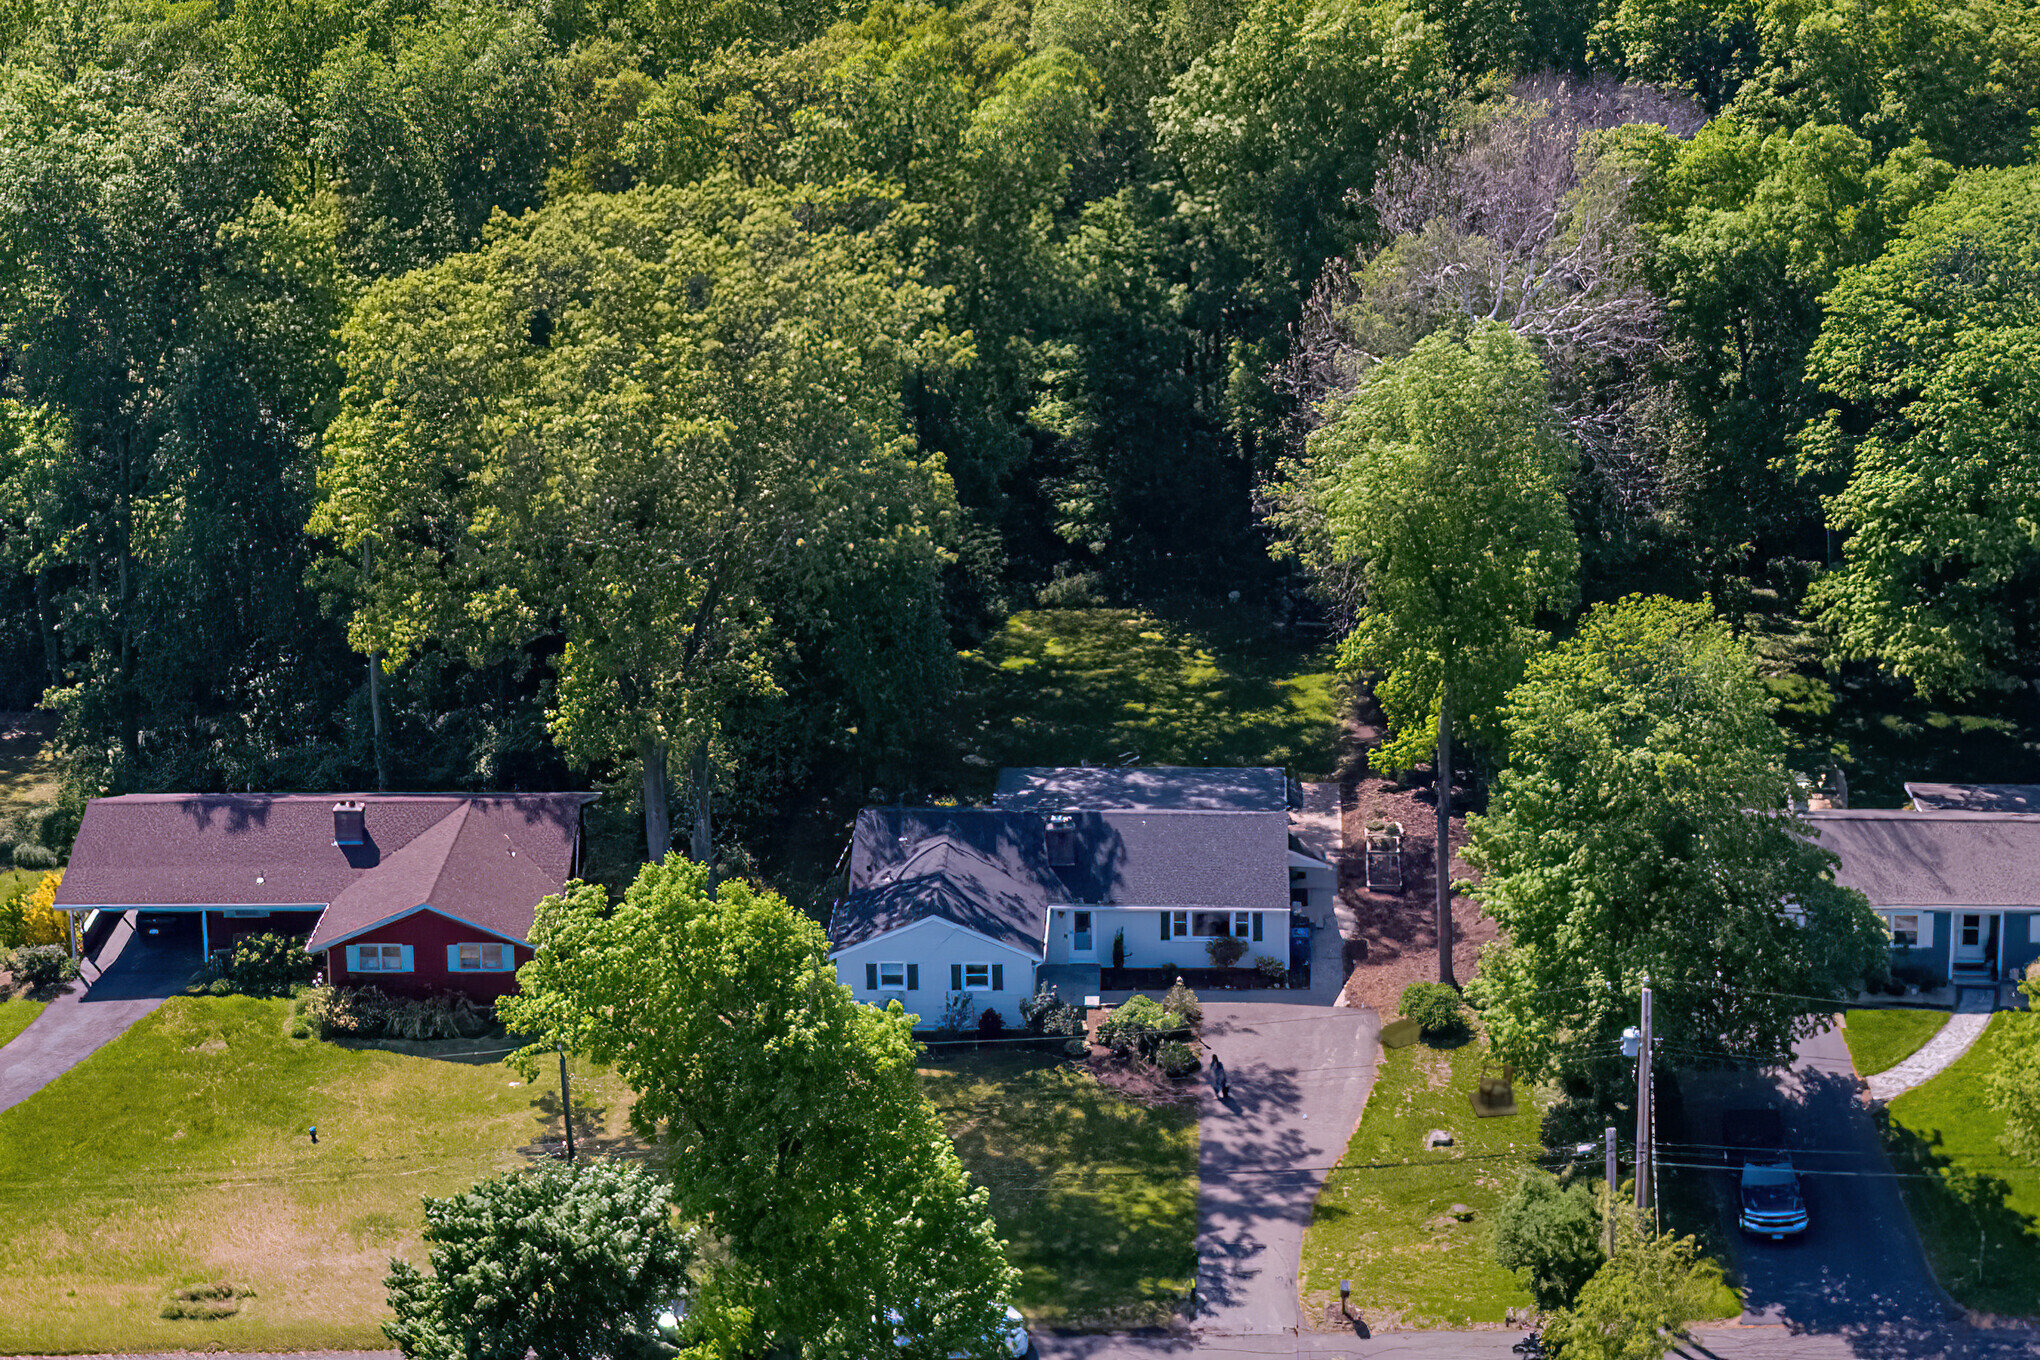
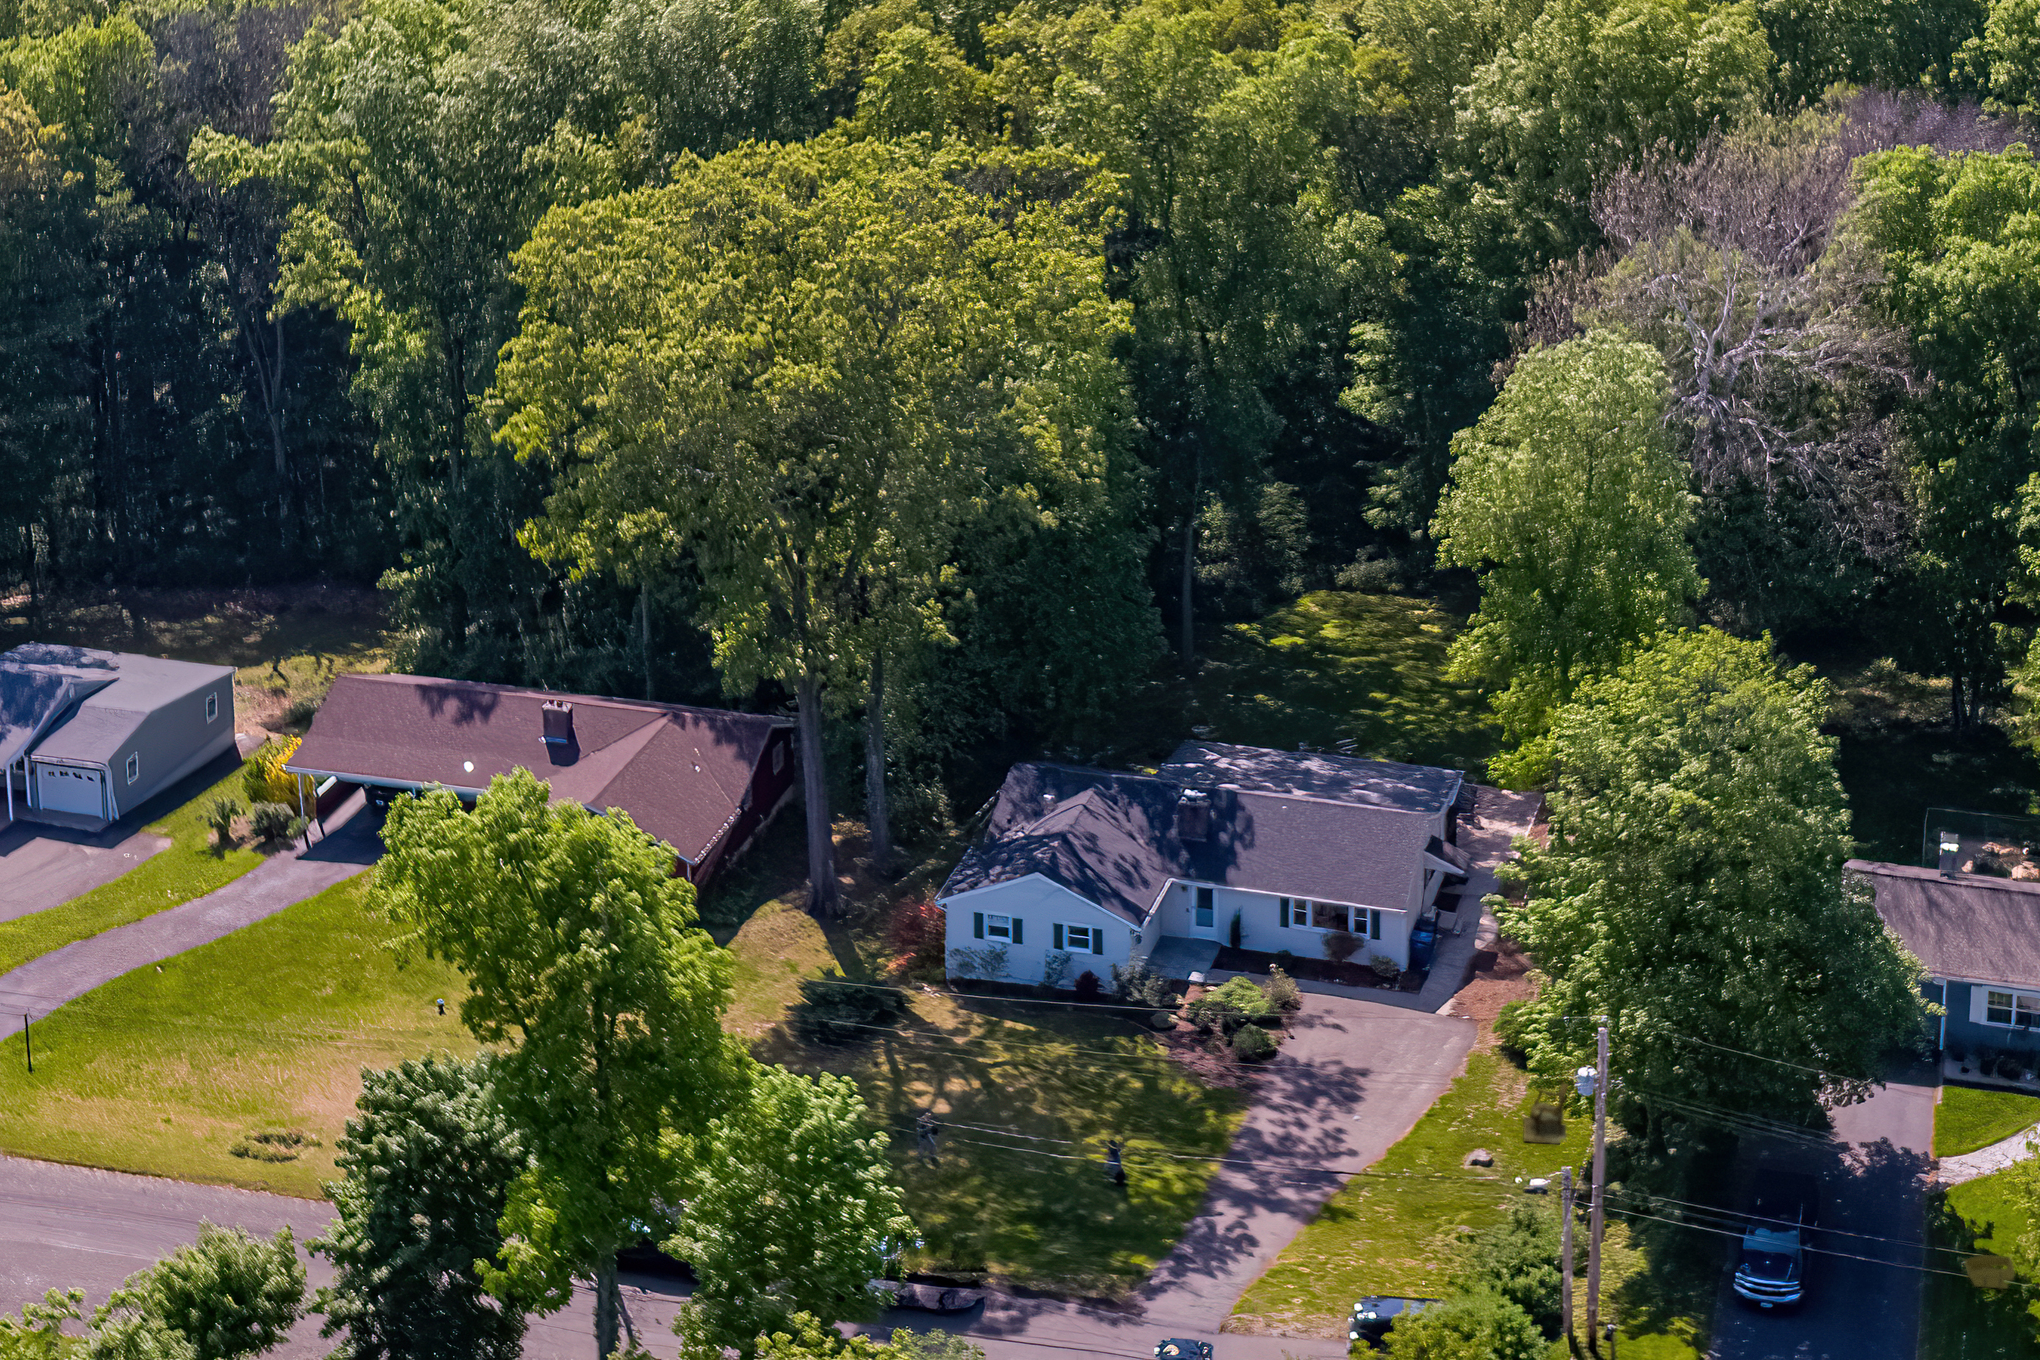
storage bin: present [1379,1018,1421,1048] -> present [1965,1255,2015,1289]

